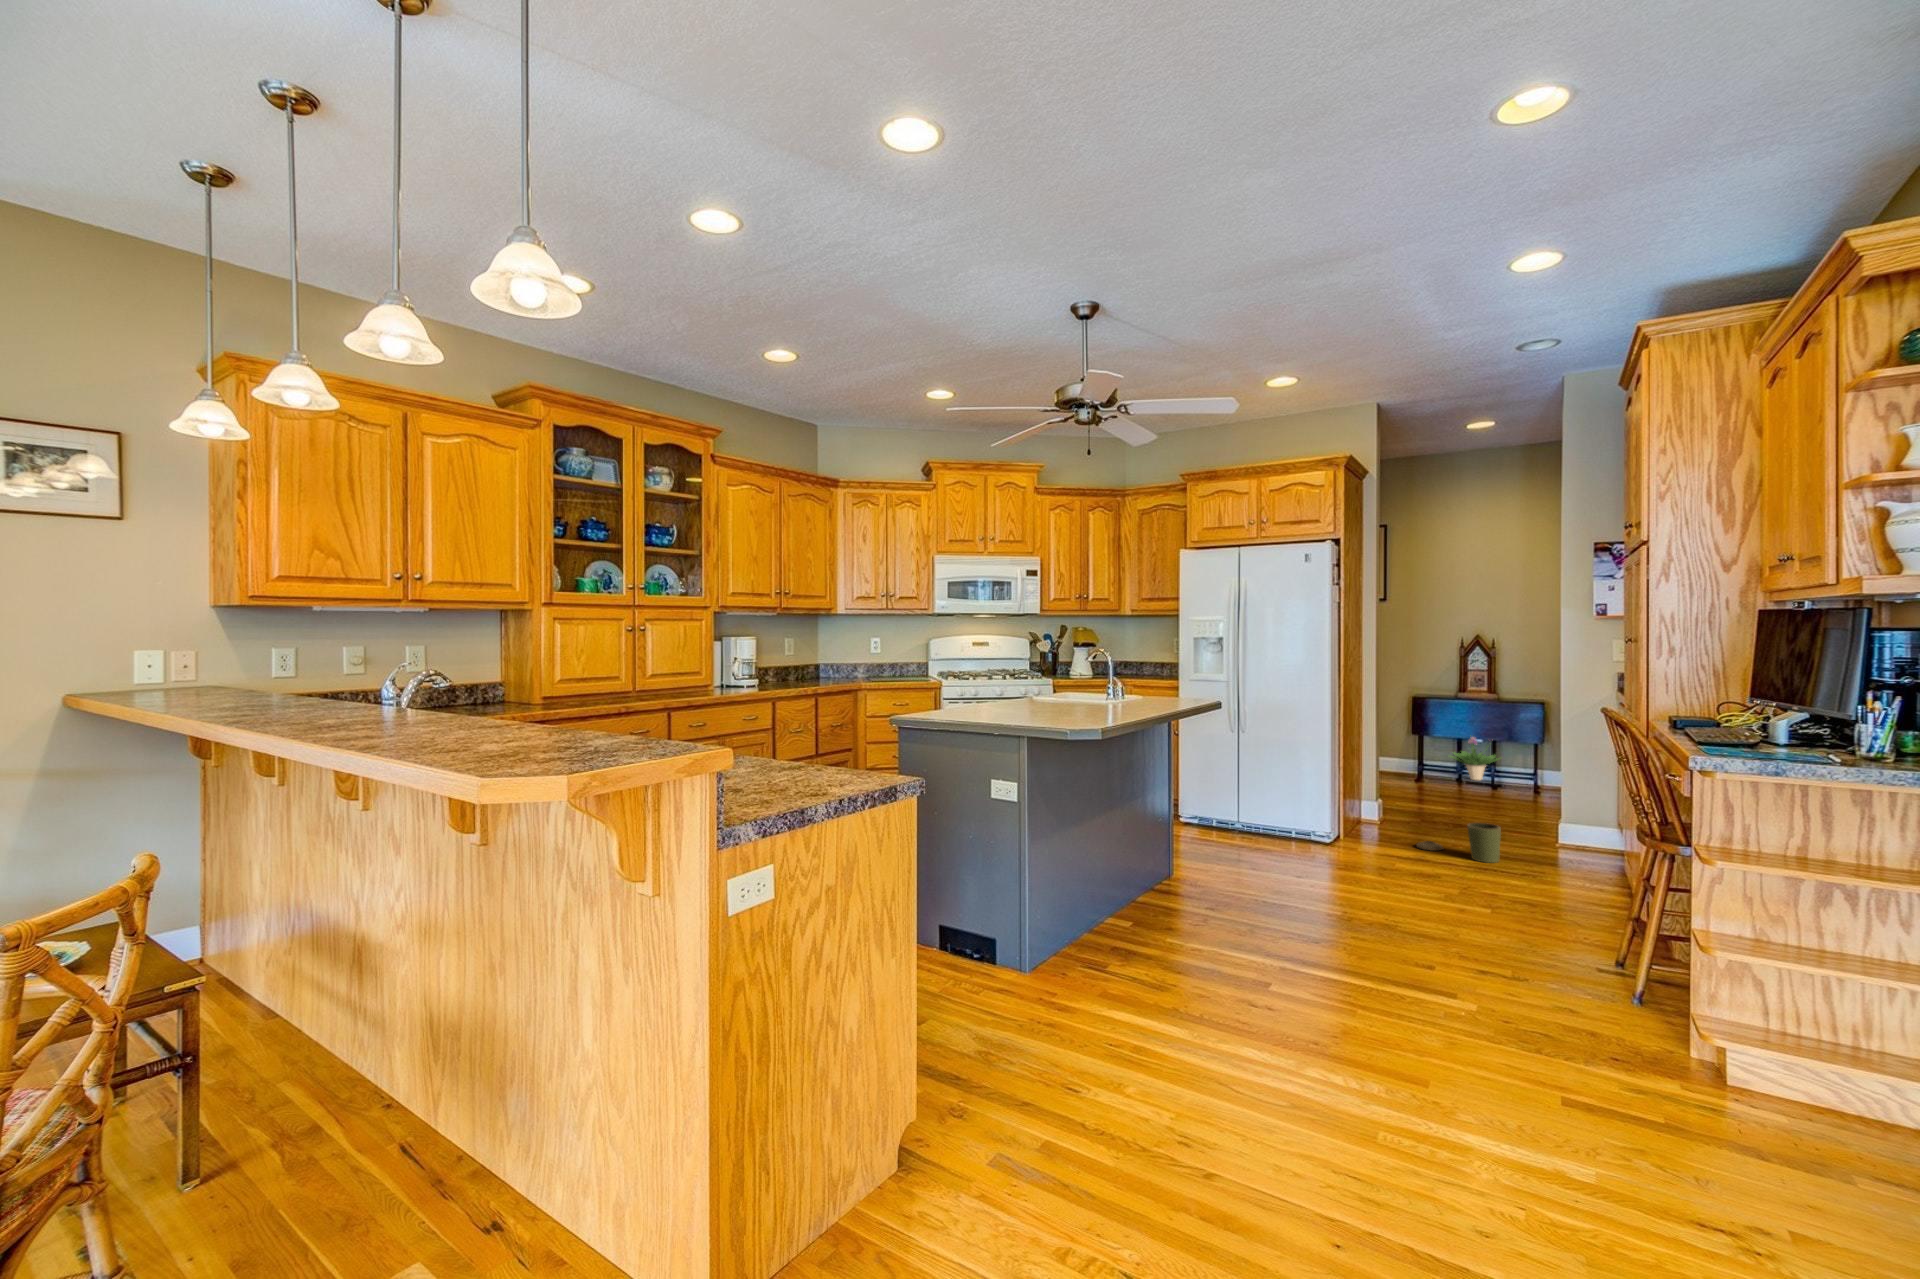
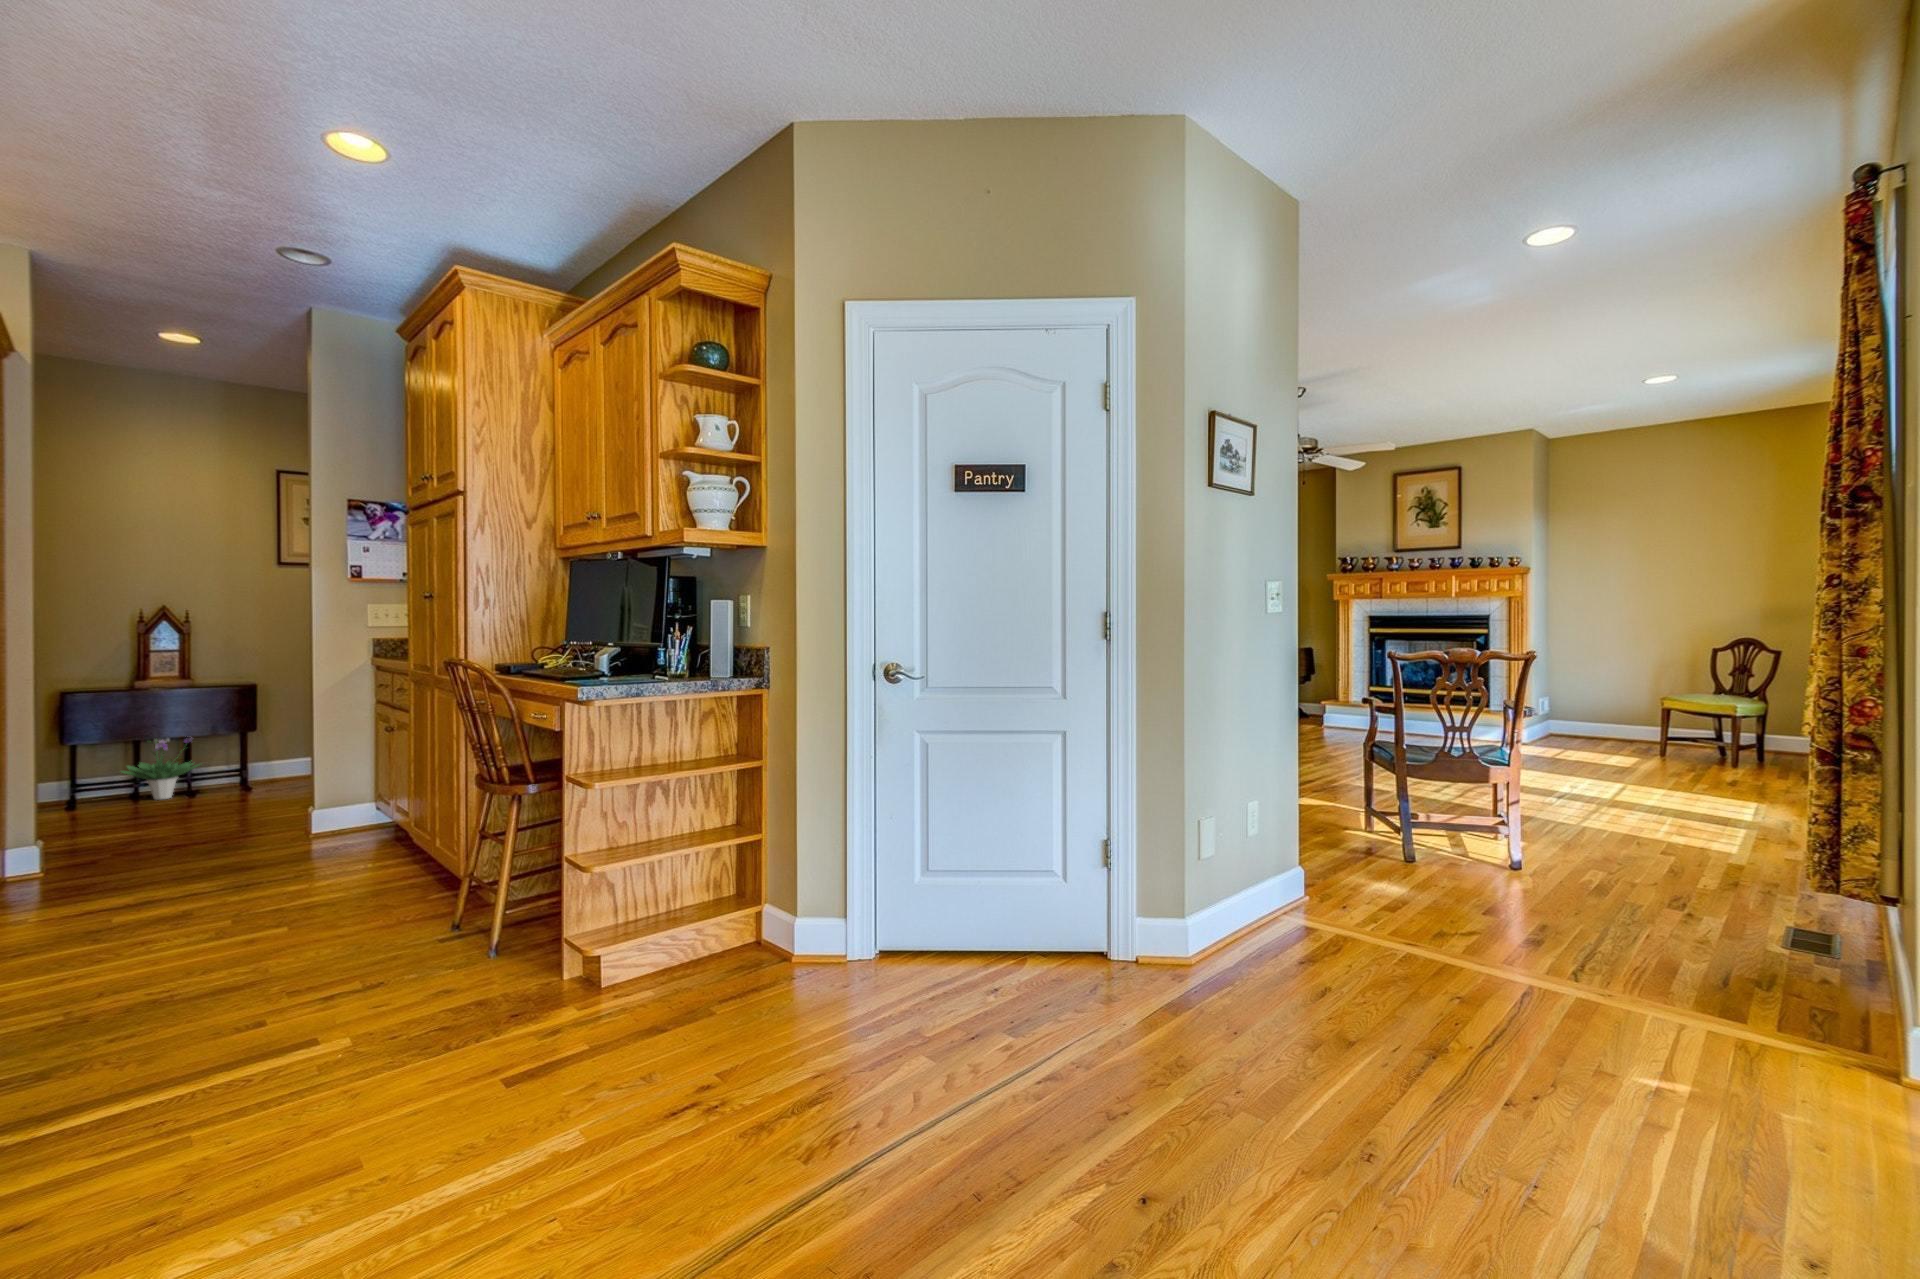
trash can: present [1416,823,1501,863] -> none [129,833,266,895]

